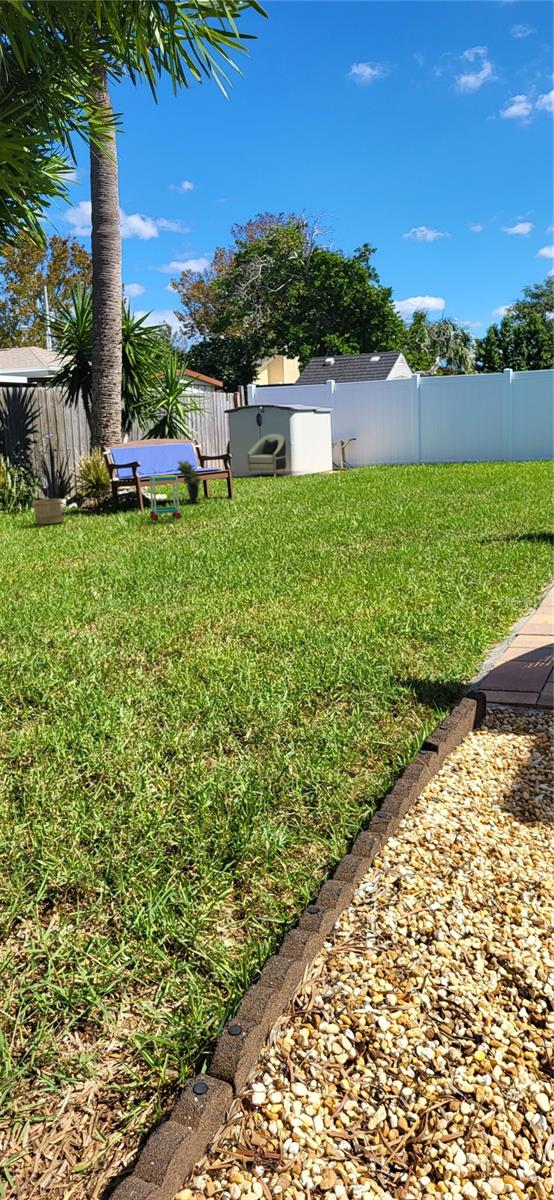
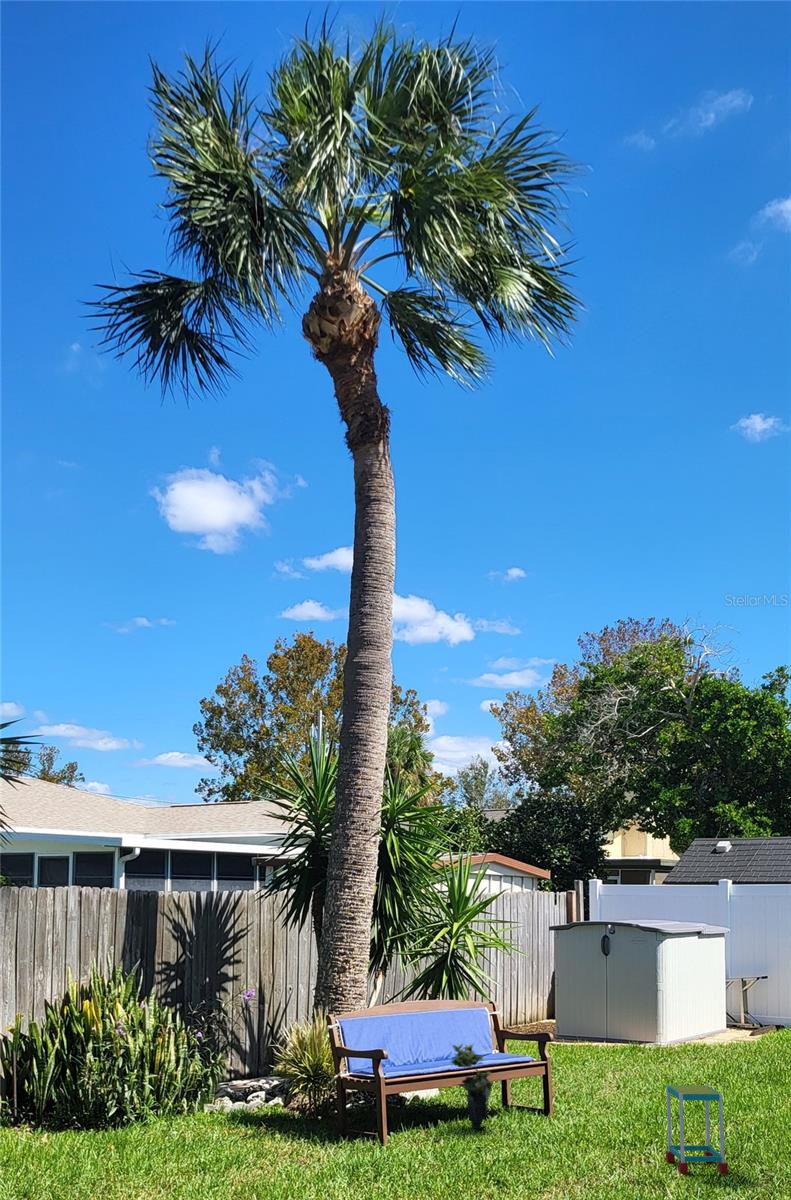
armchair: present [247,434,286,476] -> none [583,960,650,1052]
side table: present [150,475,181,519] -> present [665,1085,728,1173]
wooden bucket: present [33,499,63,524] -> none [179,1123,232,1179]

